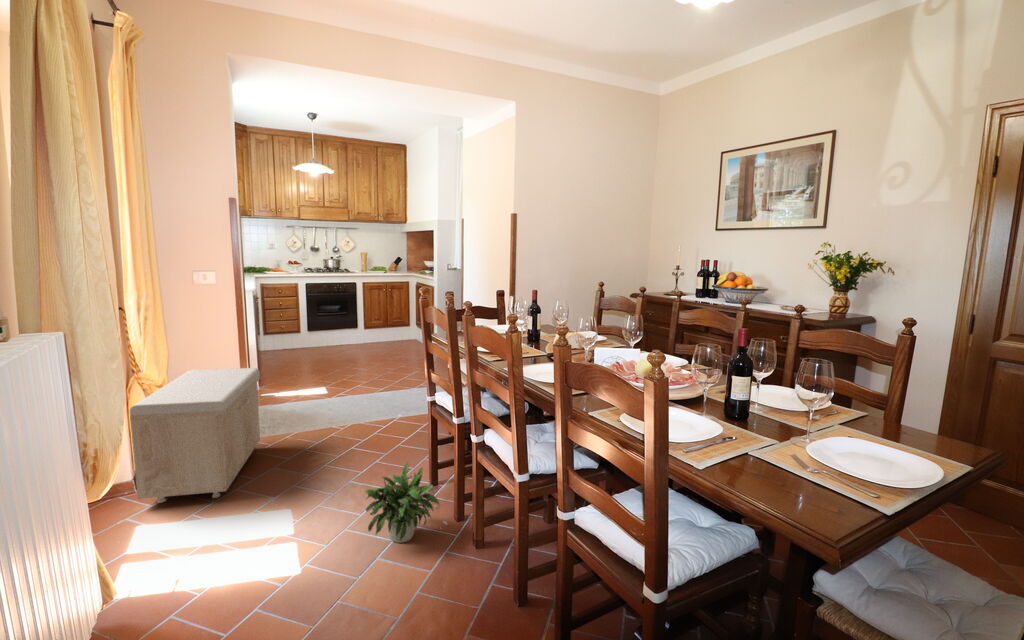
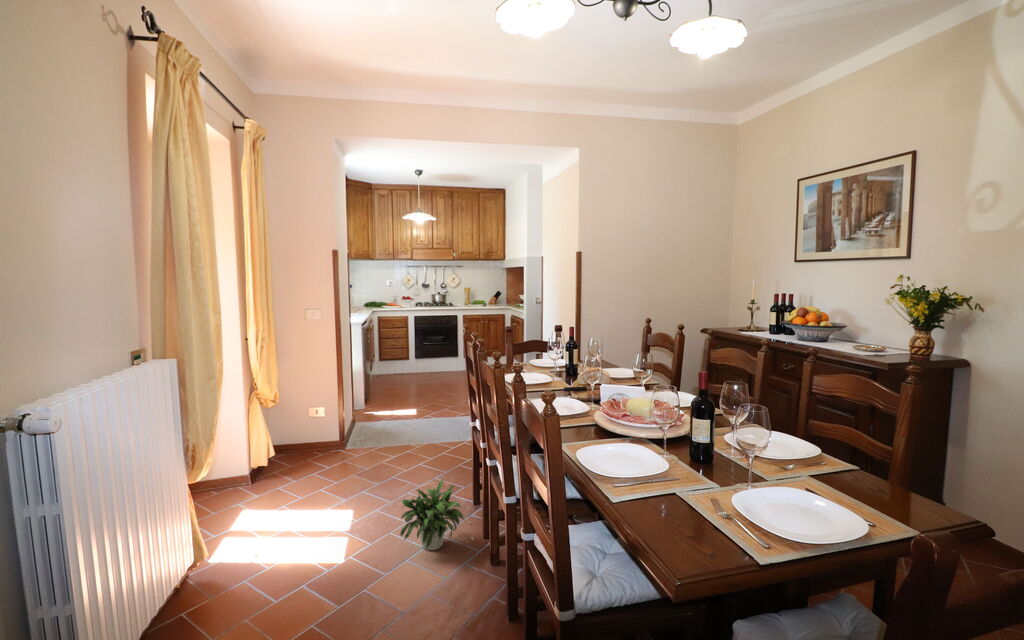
storage bench: present [130,368,260,503] -> none [244,389,349,495]

